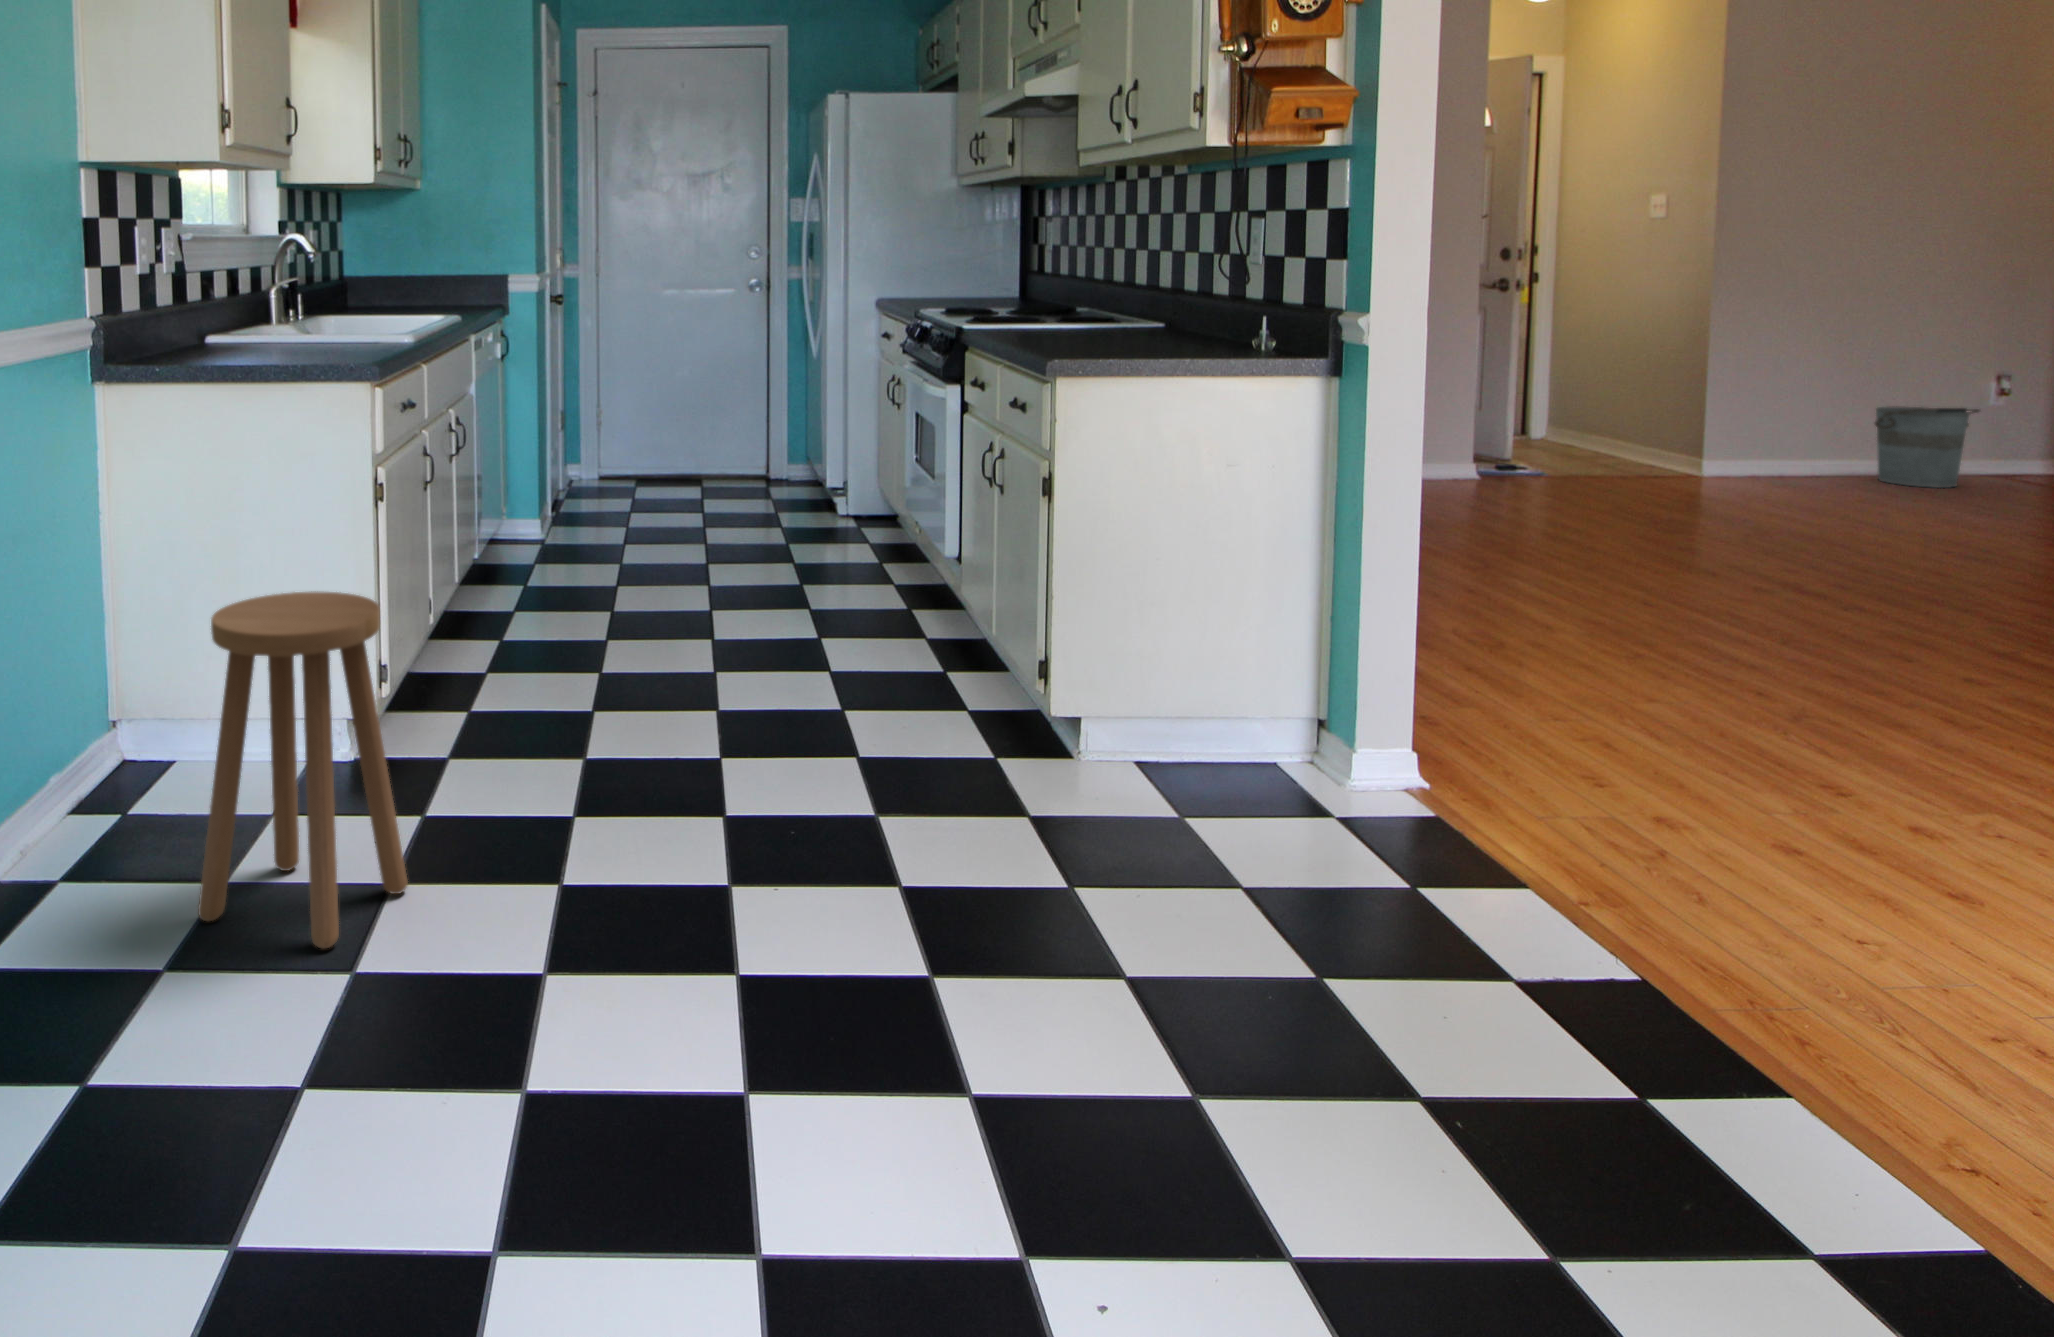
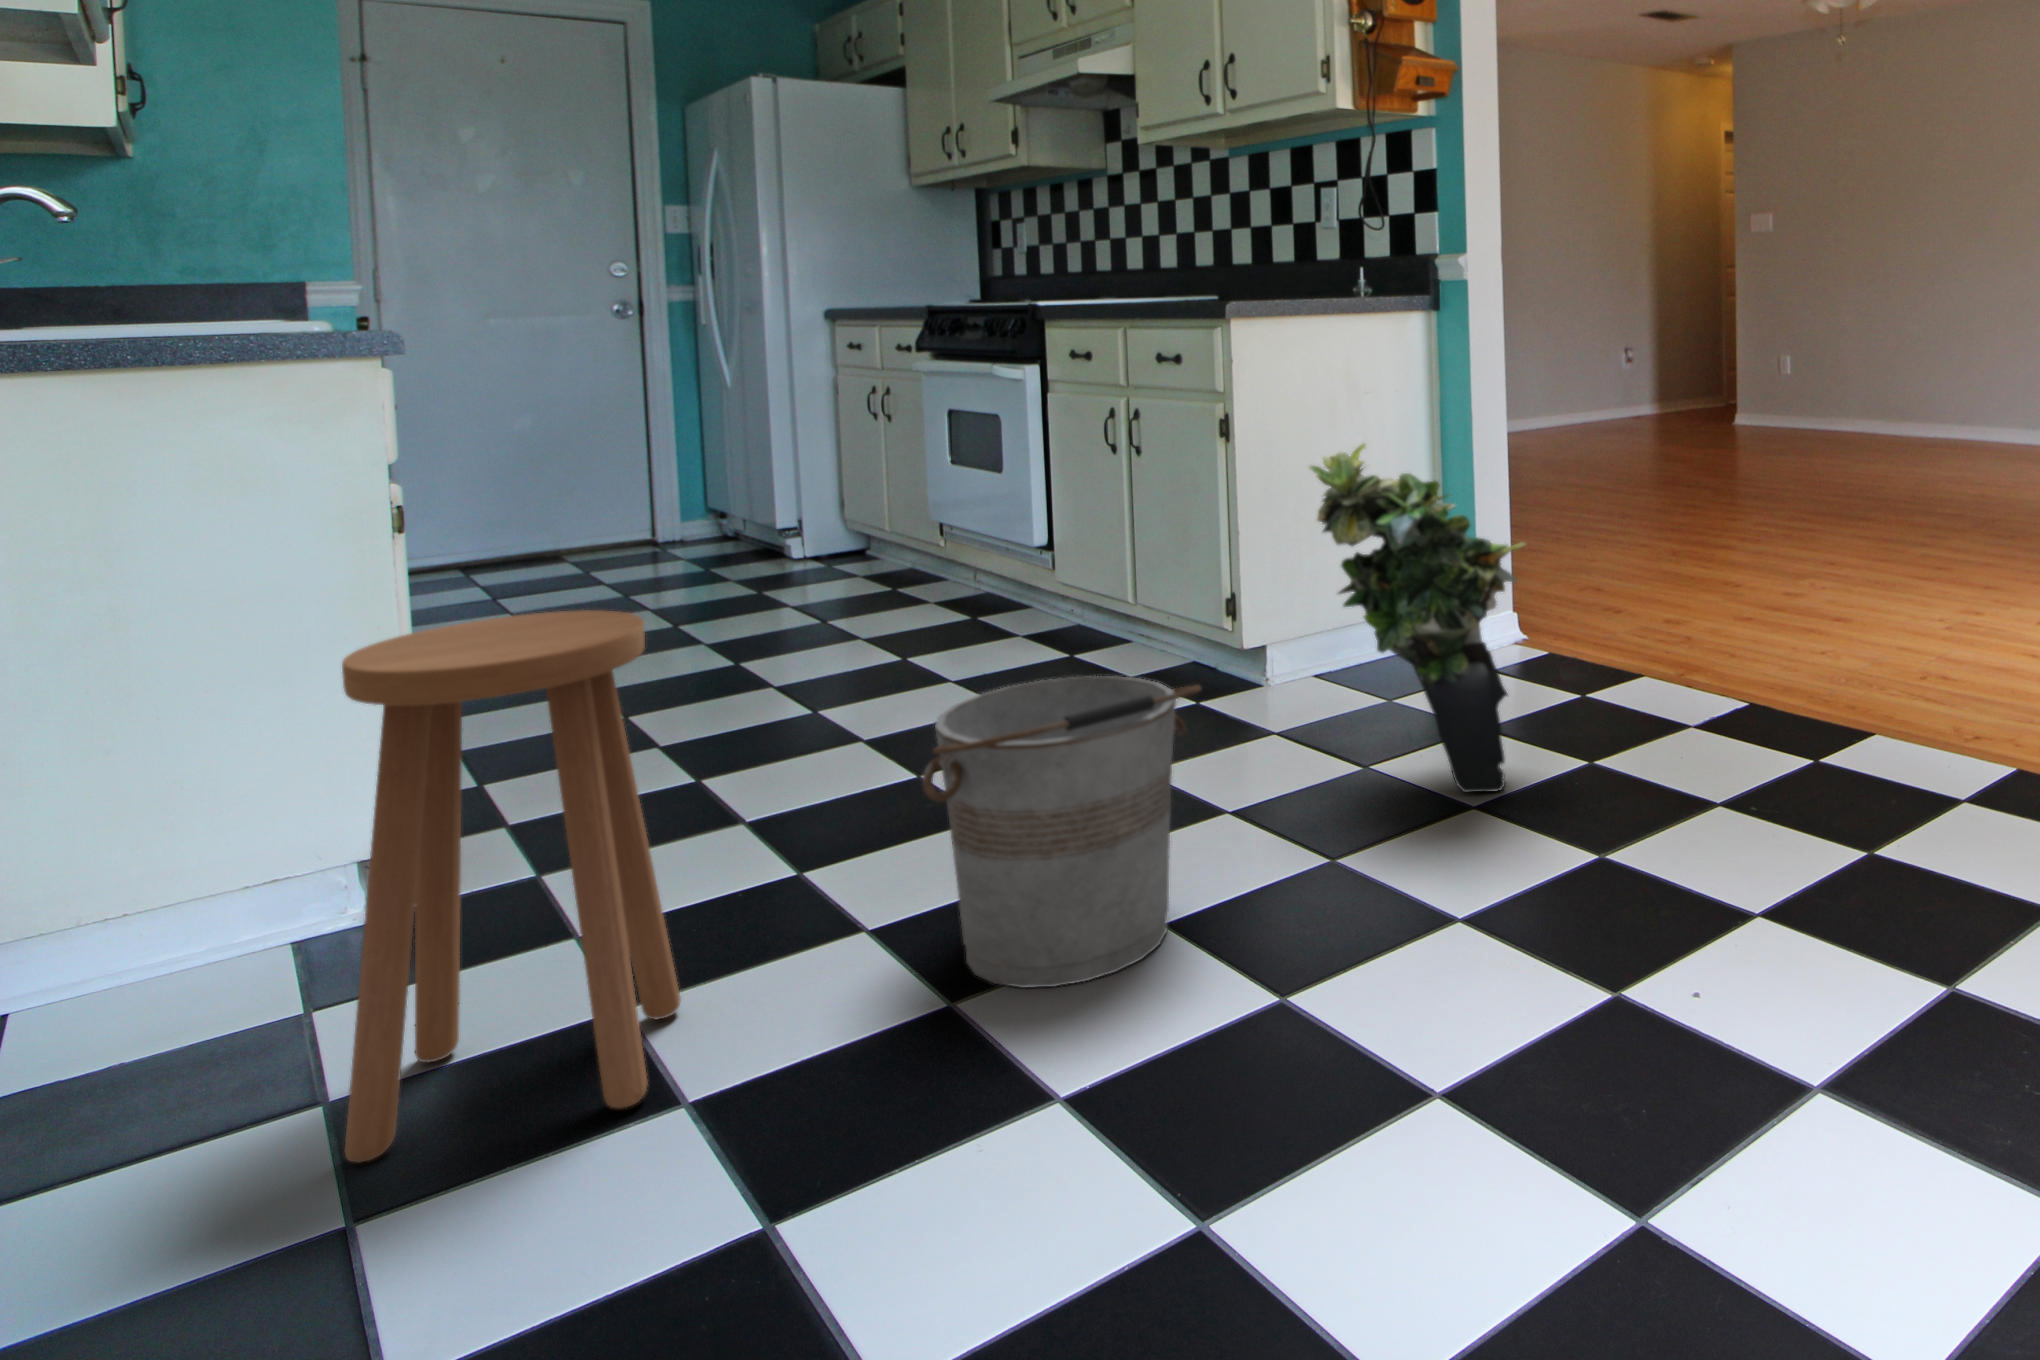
bucket: present [1875,406,1980,488] -> present [922,676,1201,988]
potted plant: none [965,547,1213,959] -> present [1308,443,1525,792]

